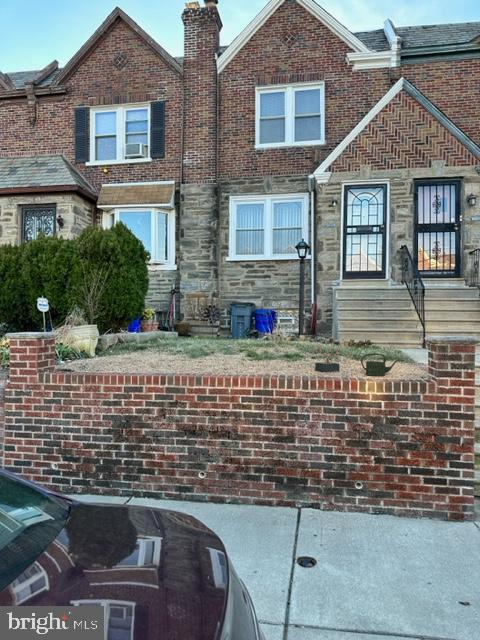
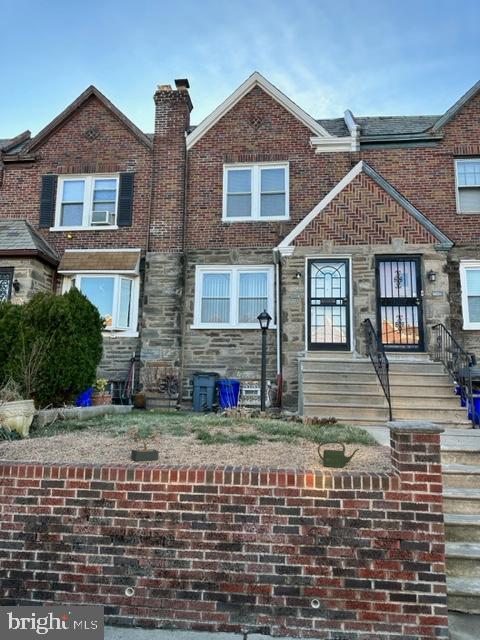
decorative plant: present [310,342,341,372] -> present [124,426,163,461]

